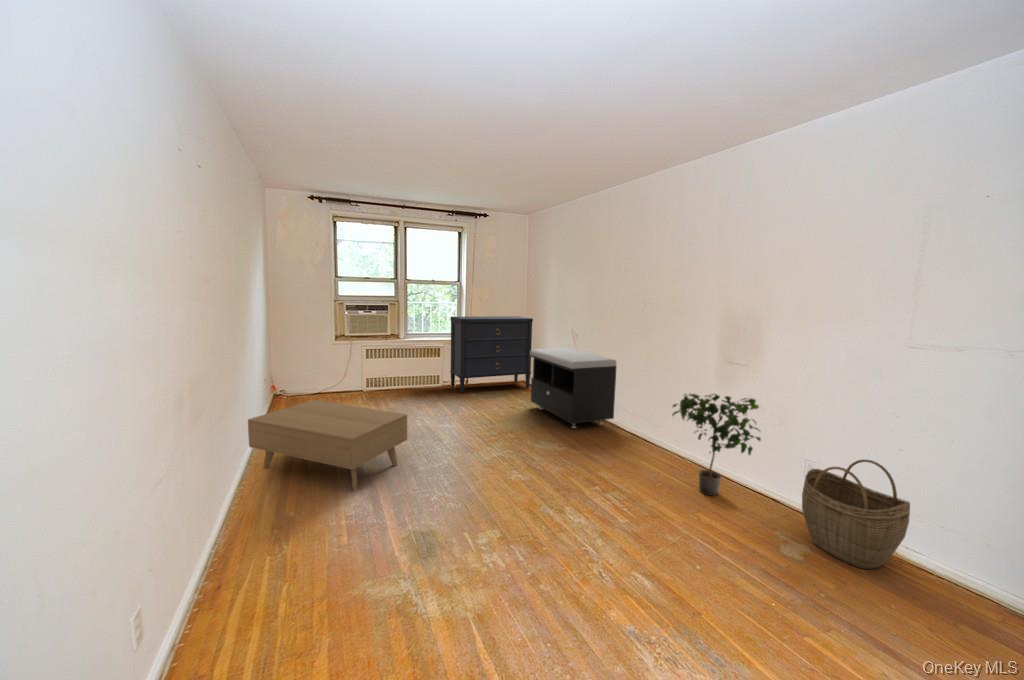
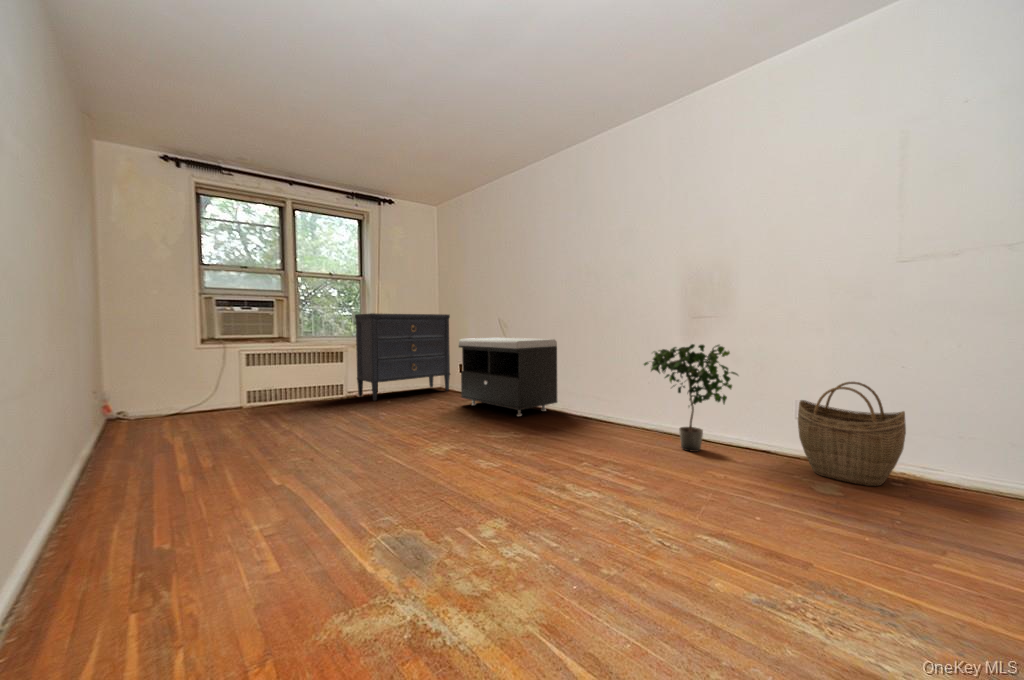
coffee table: present [248,400,407,491] -> none [67,402,337,510]

